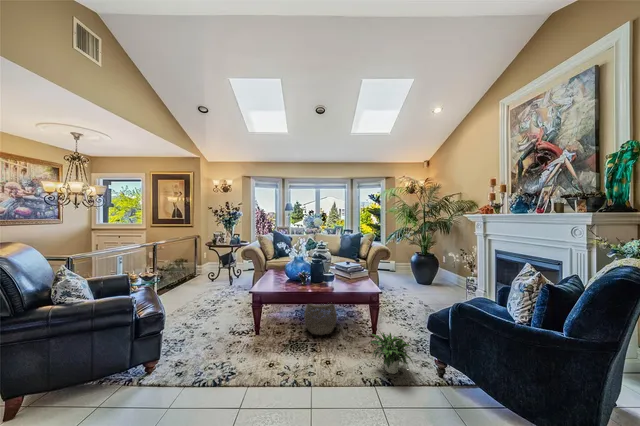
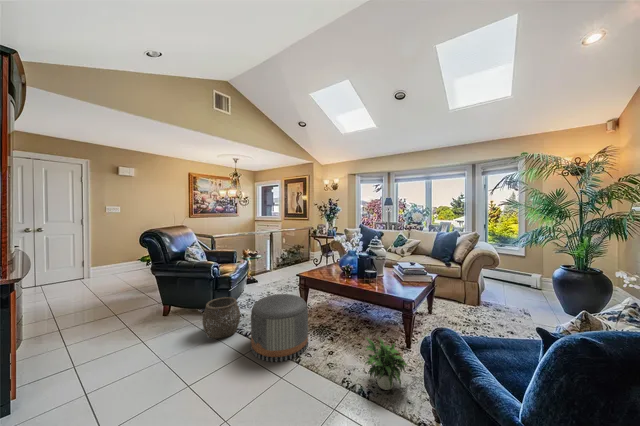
woven basket: present [304,302,337,335] -> present [202,297,240,339]
pouf: none [235,314,302,400] -> present [251,294,308,362]

